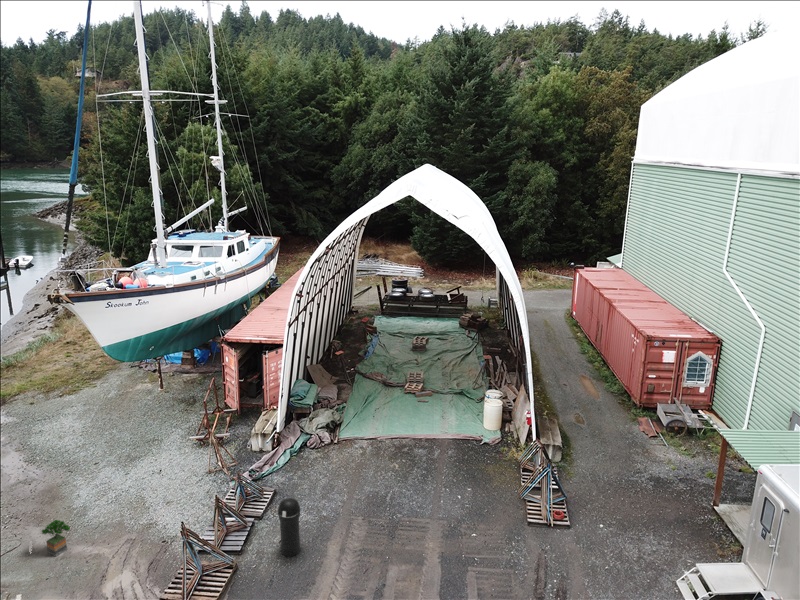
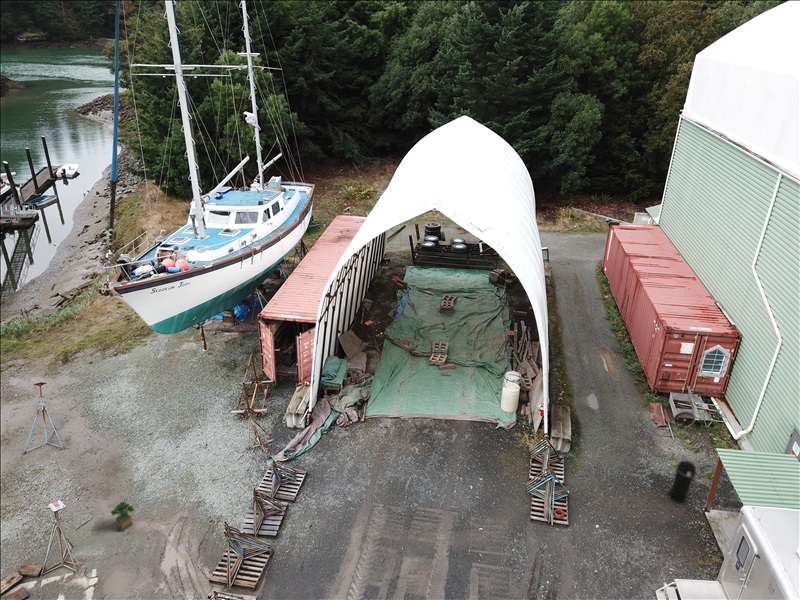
trash can: present [278,498,300,557] -> present [669,461,696,503]

